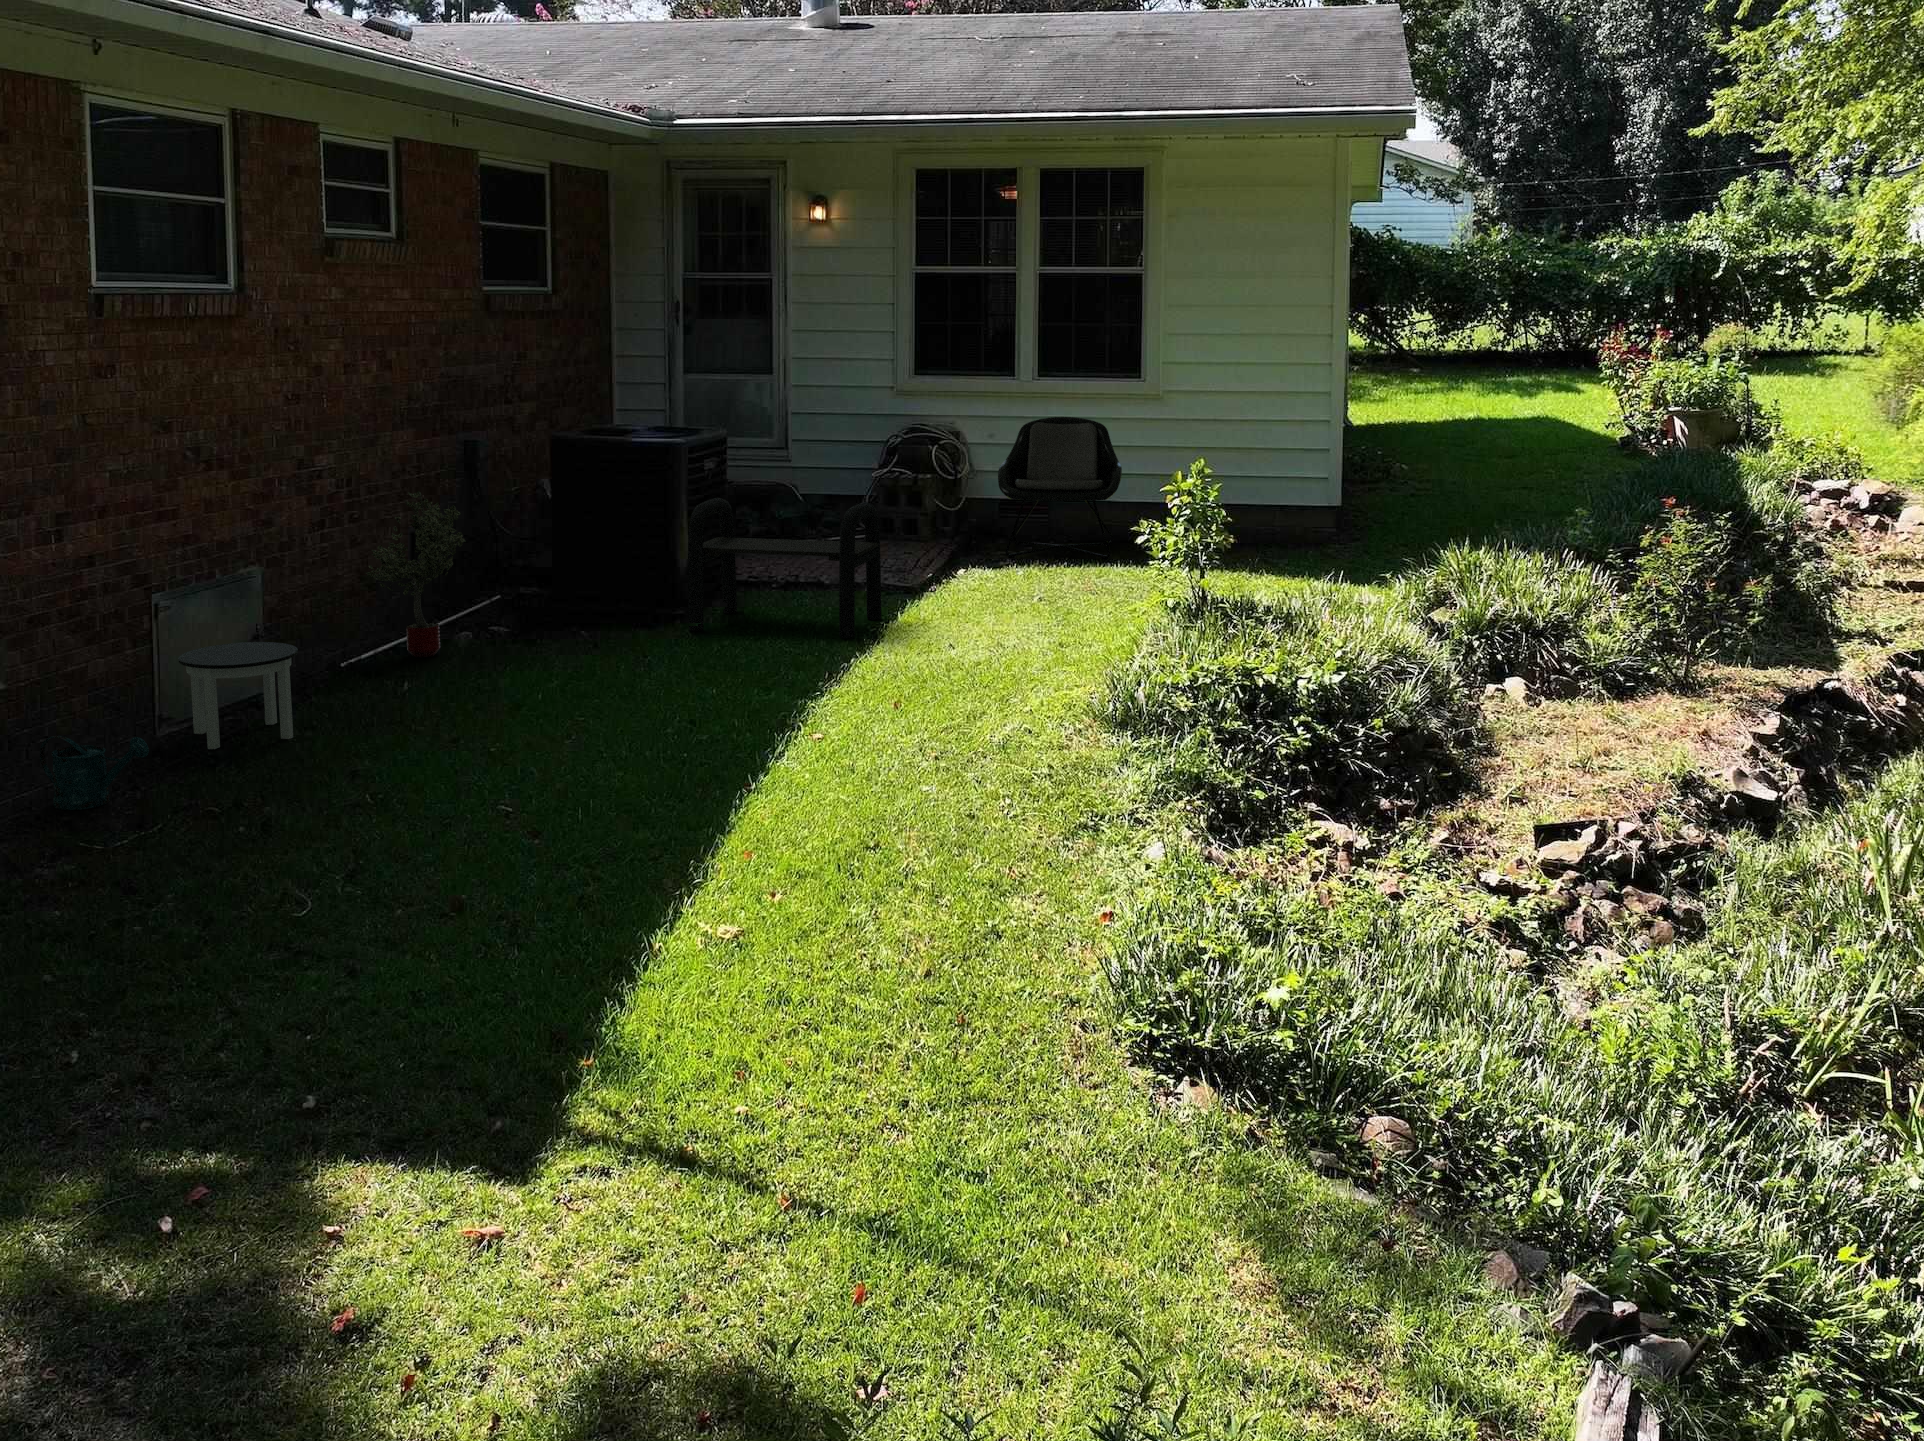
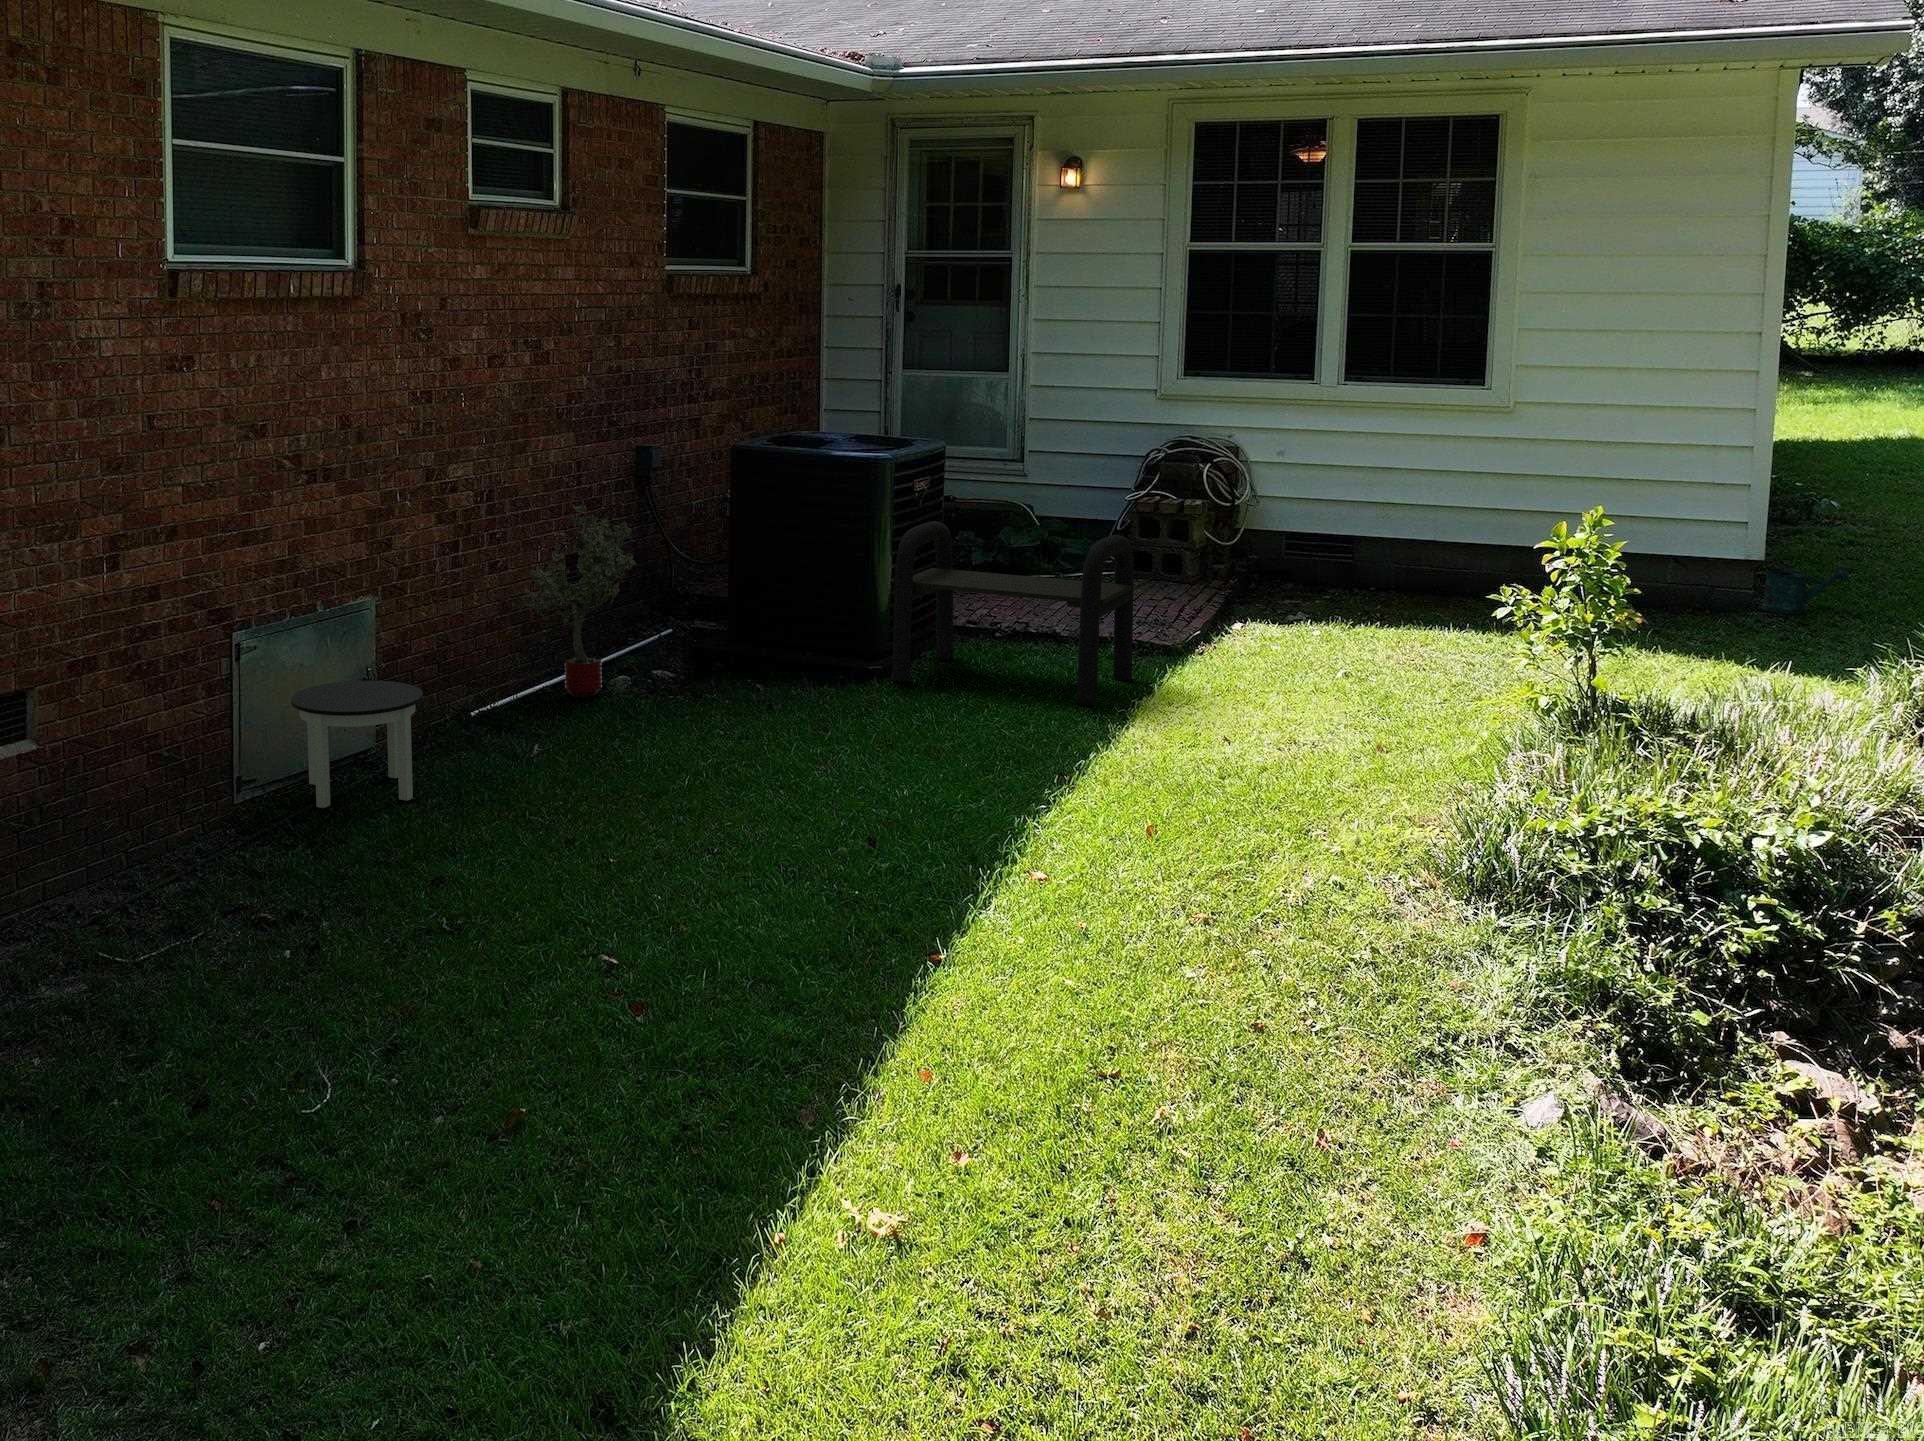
lounge chair: present [998,417,1122,560] -> none [1286,427,1451,610]
watering can: present [40,735,149,810] -> present [1753,560,1848,614]

